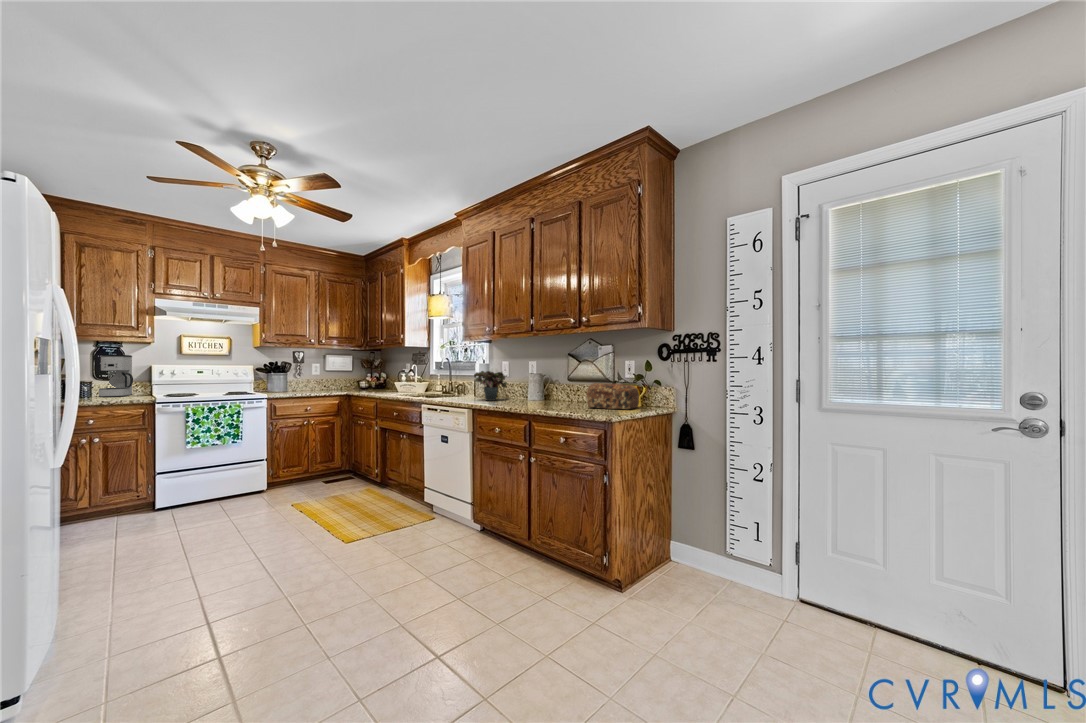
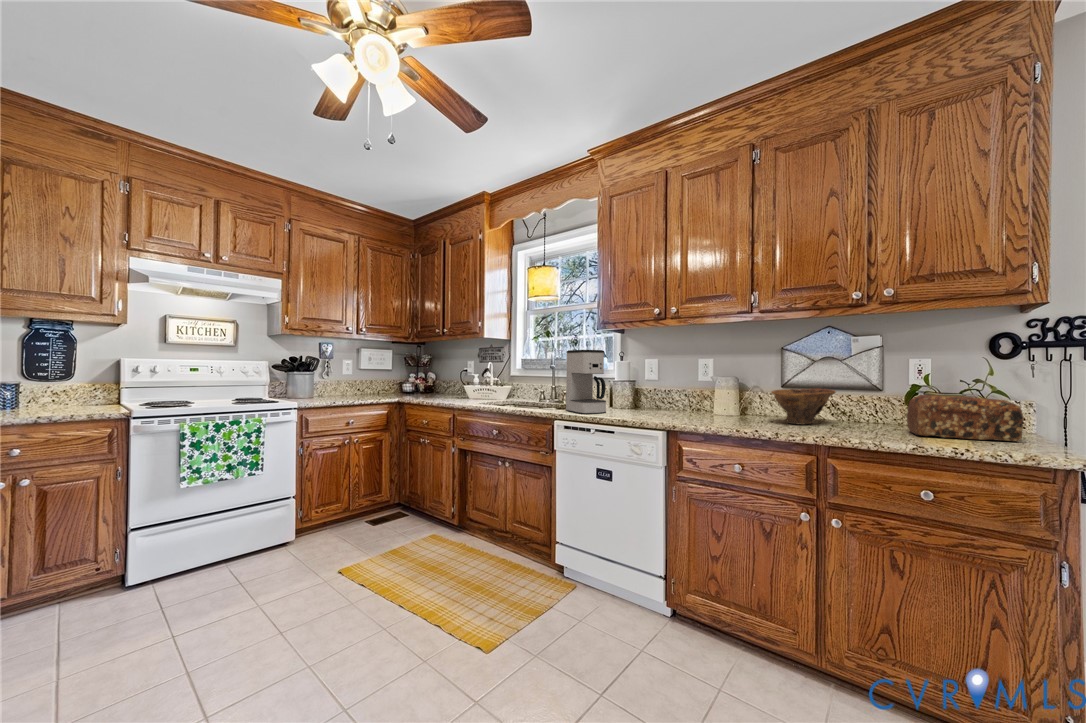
coffee maker: present [99,355,133,397] -> present [566,350,606,414]
potted plant: present [474,371,508,401] -> none [636,373,701,417]
bowl: none [537,380,580,403] -> present [771,388,836,425]

